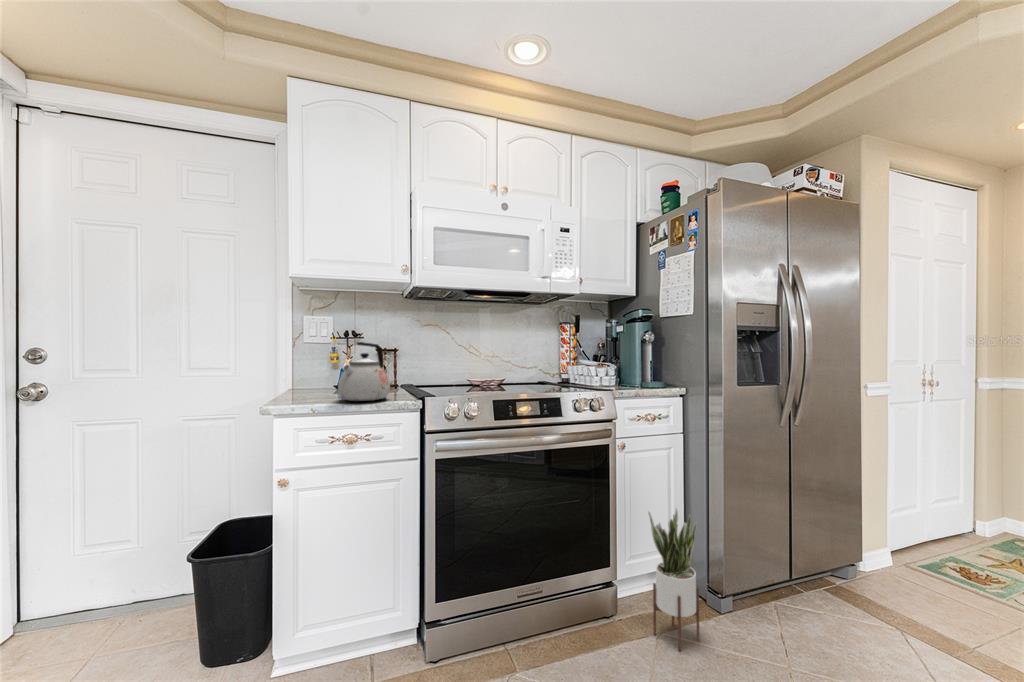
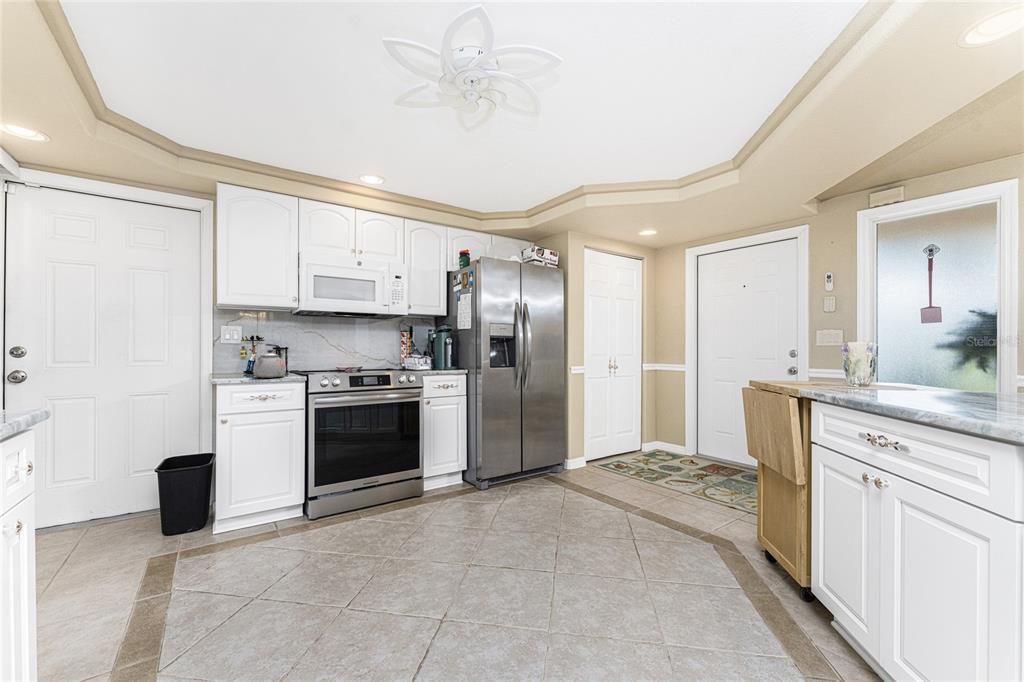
potted plant: present [648,509,699,651] -> none [436,432,463,504]

